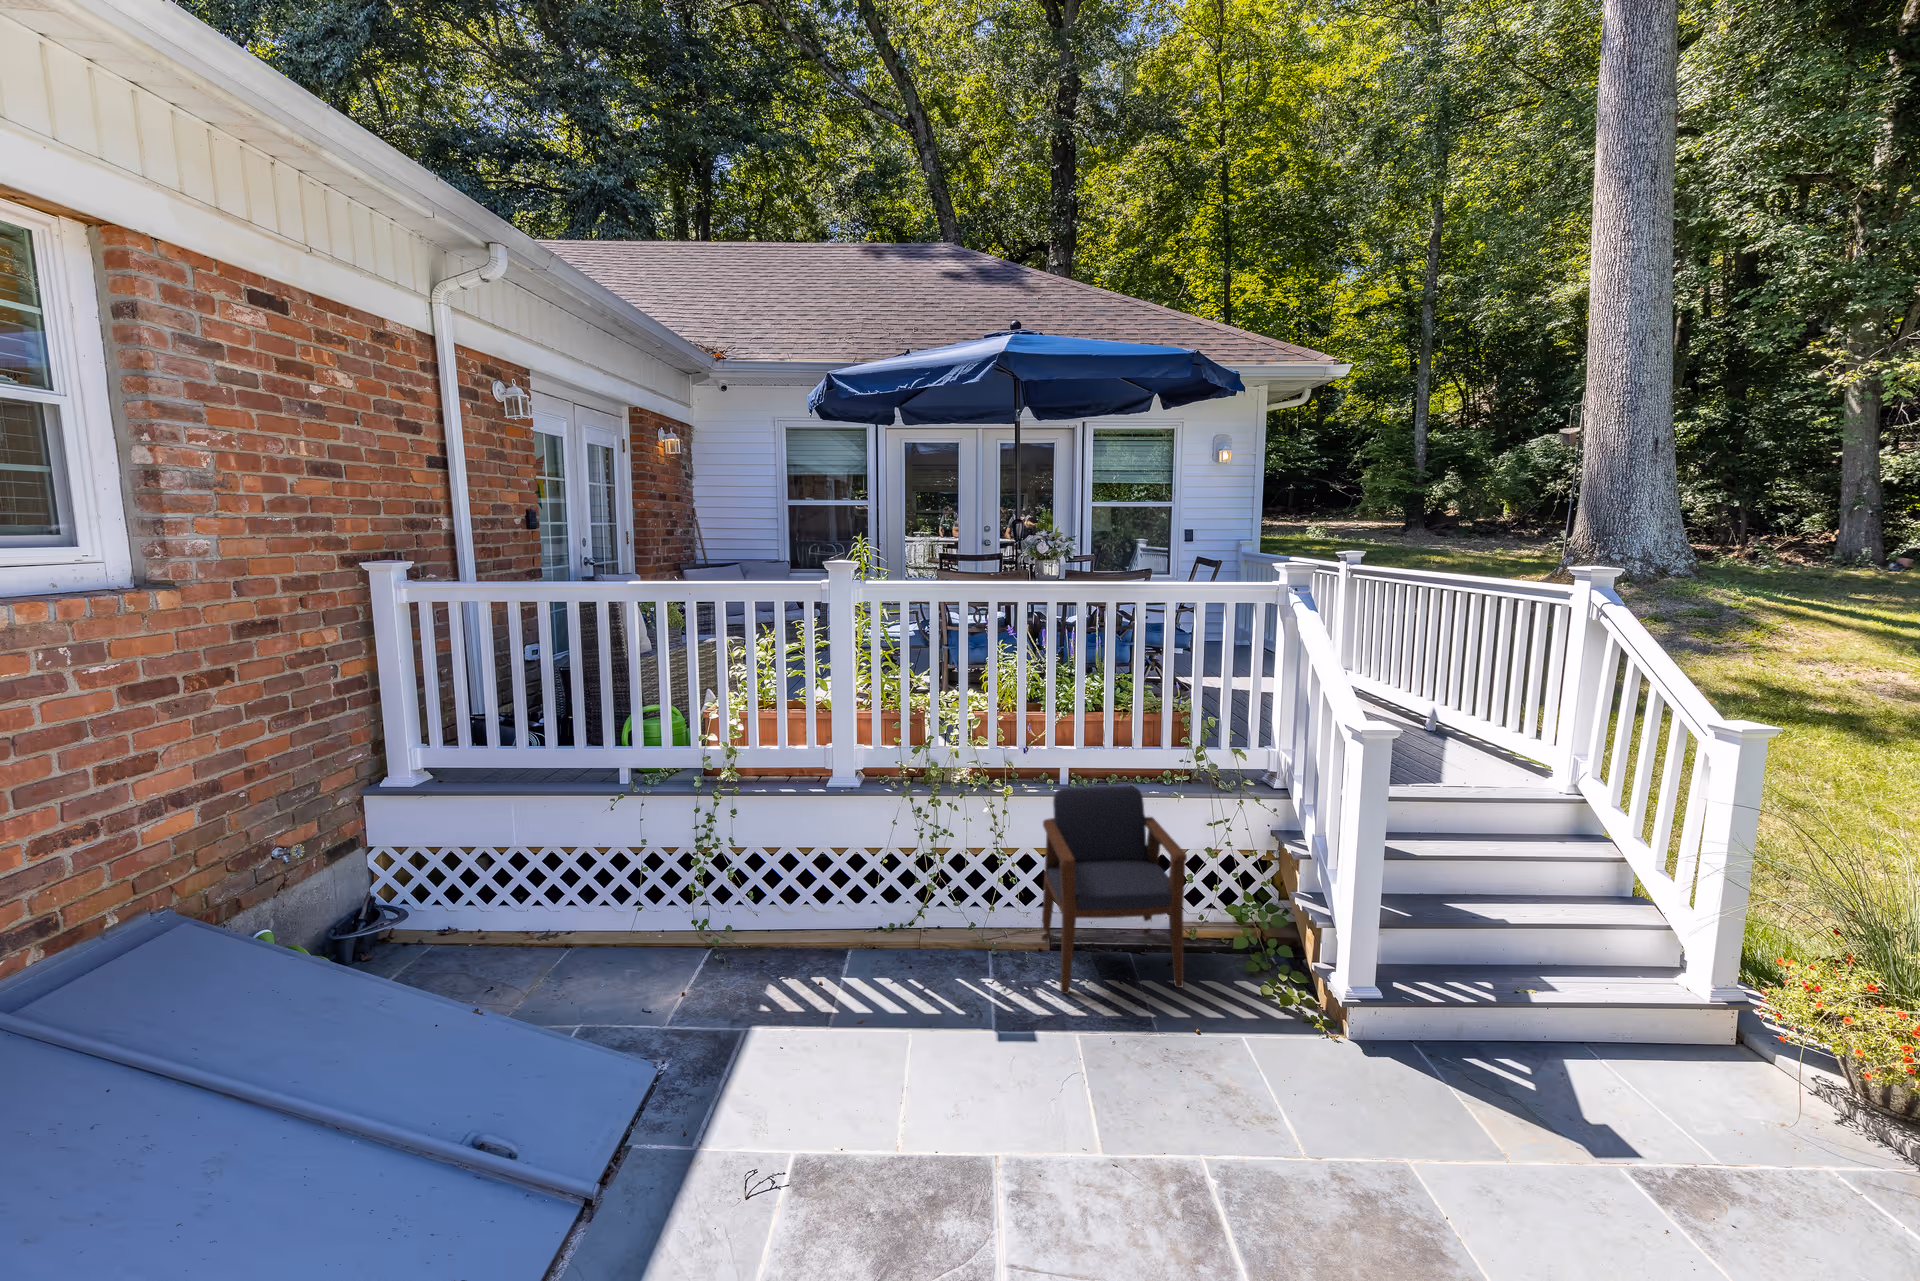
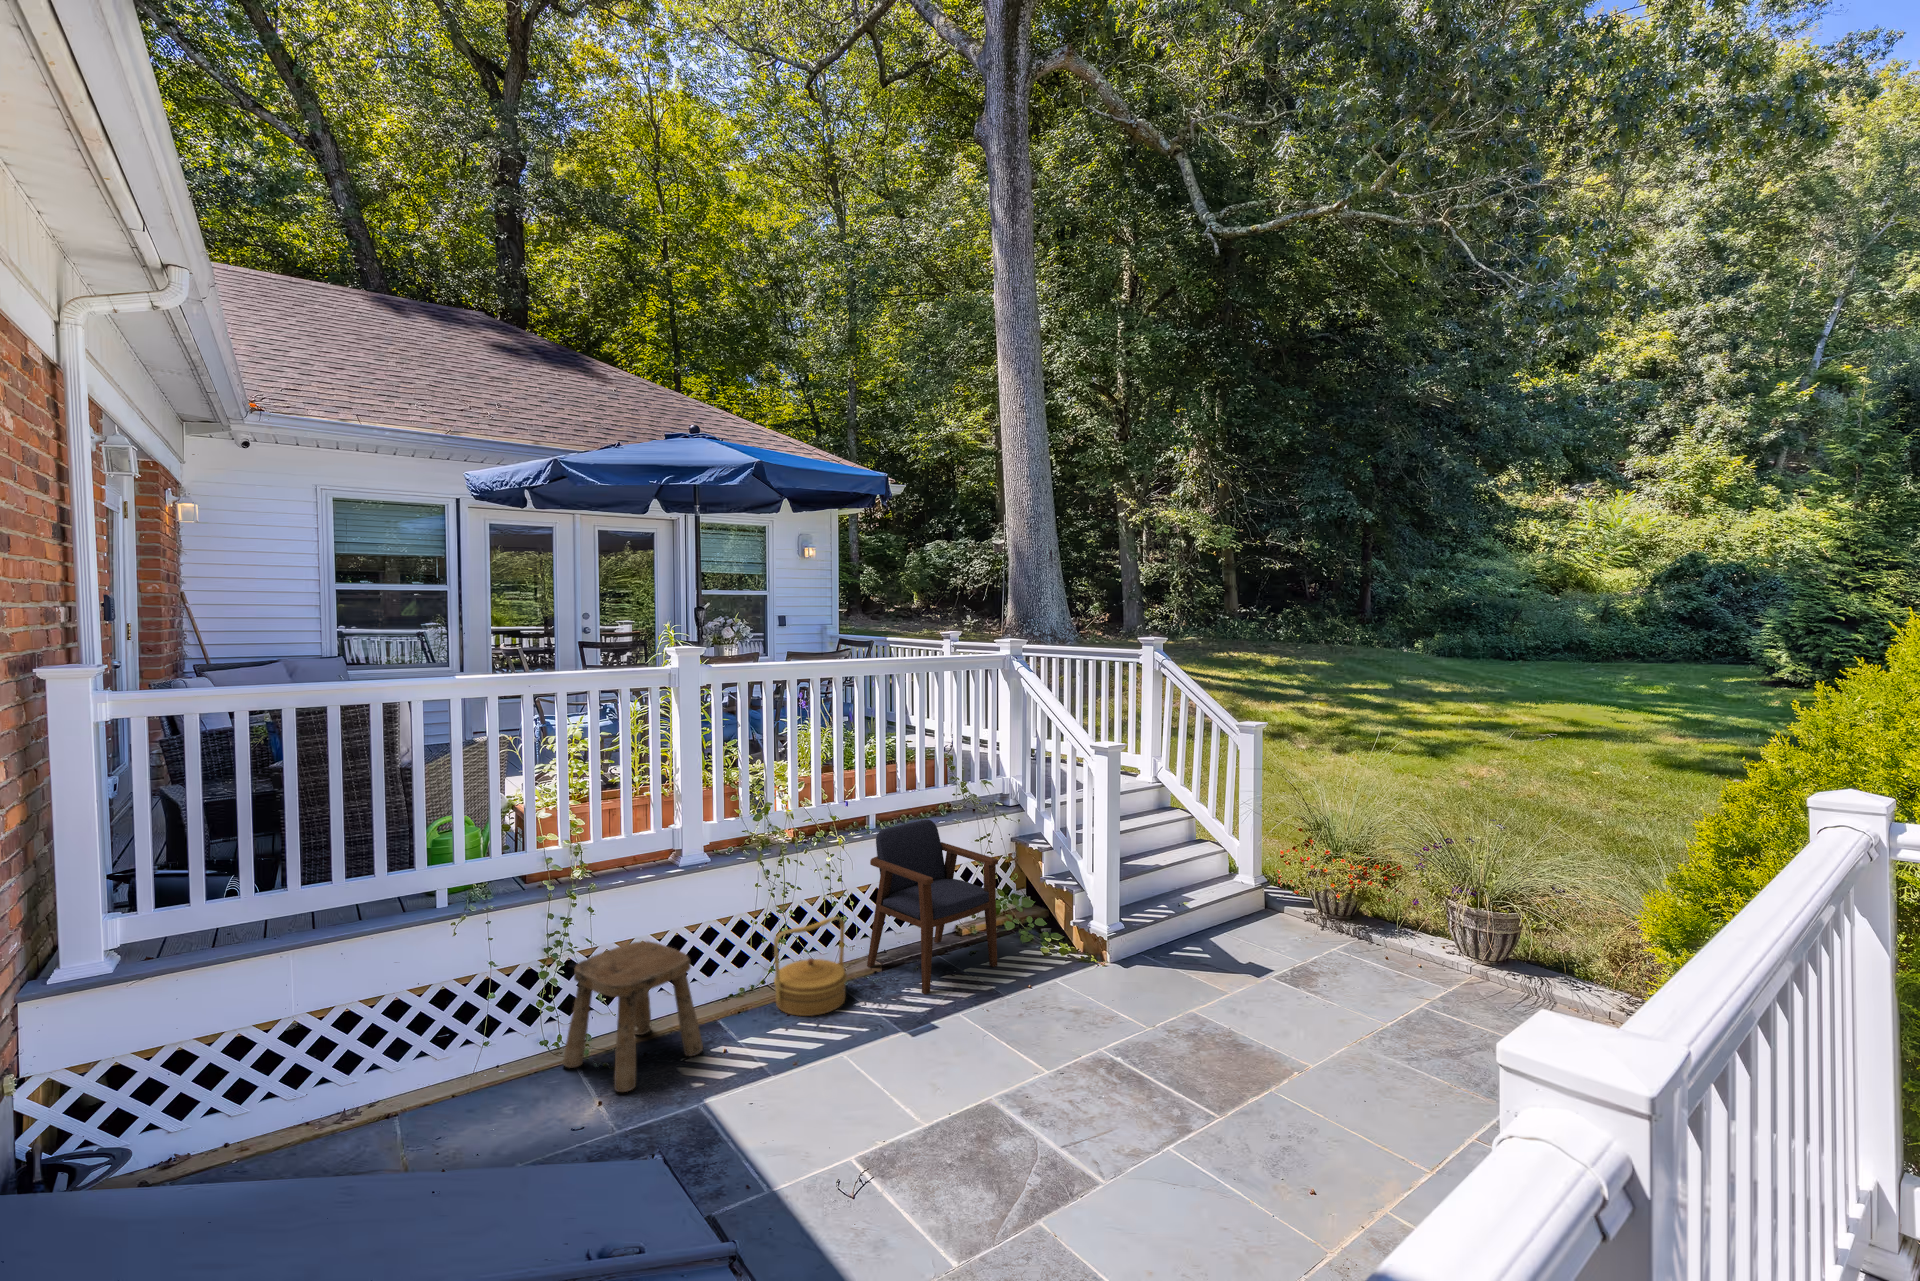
stool: none [701,851,805,991] -> present [562,941,703,1092]
woven basket: none [903,874,990,977] -> present [774,917,847,1016]

